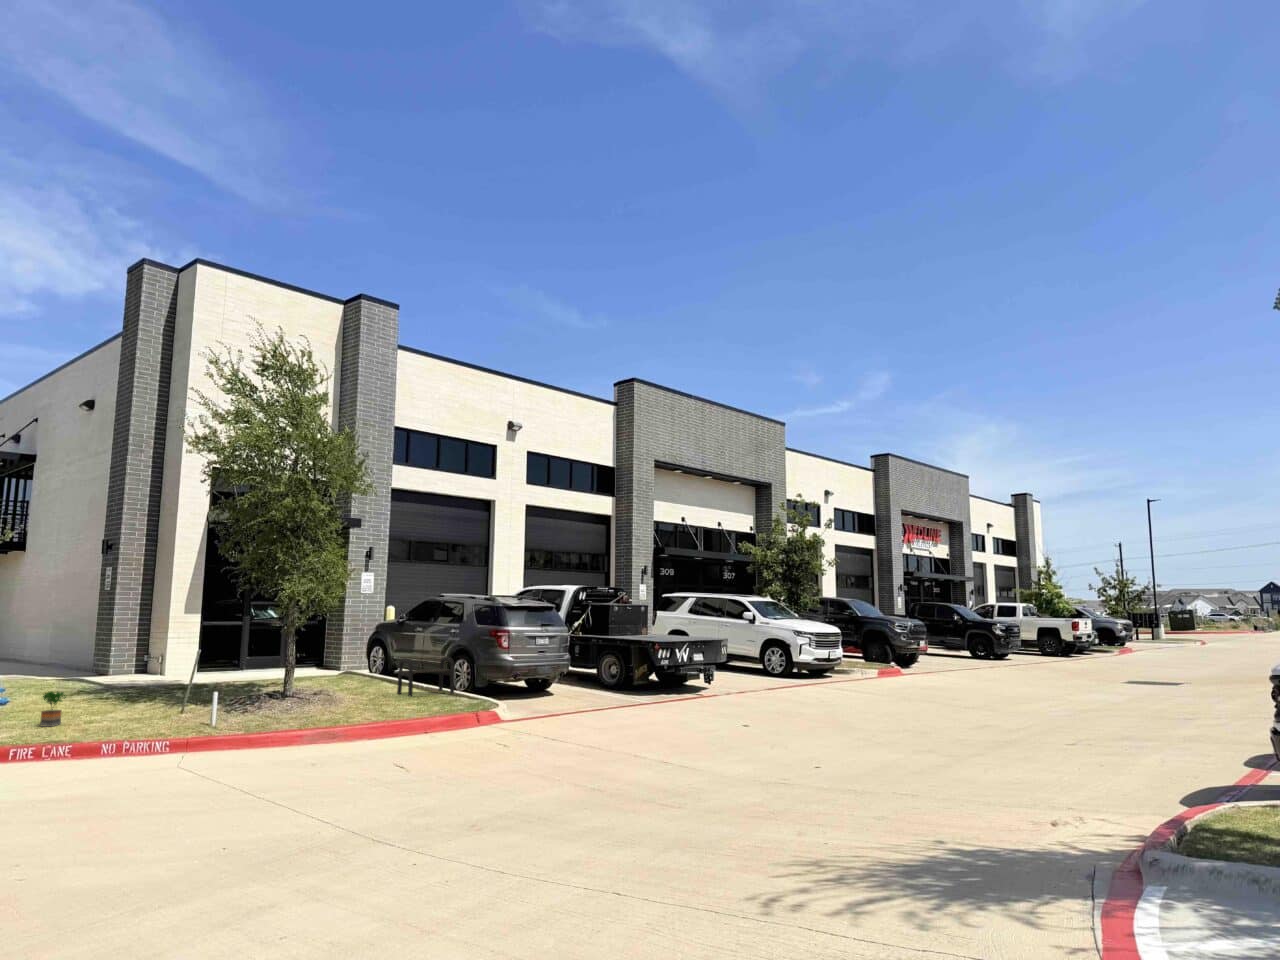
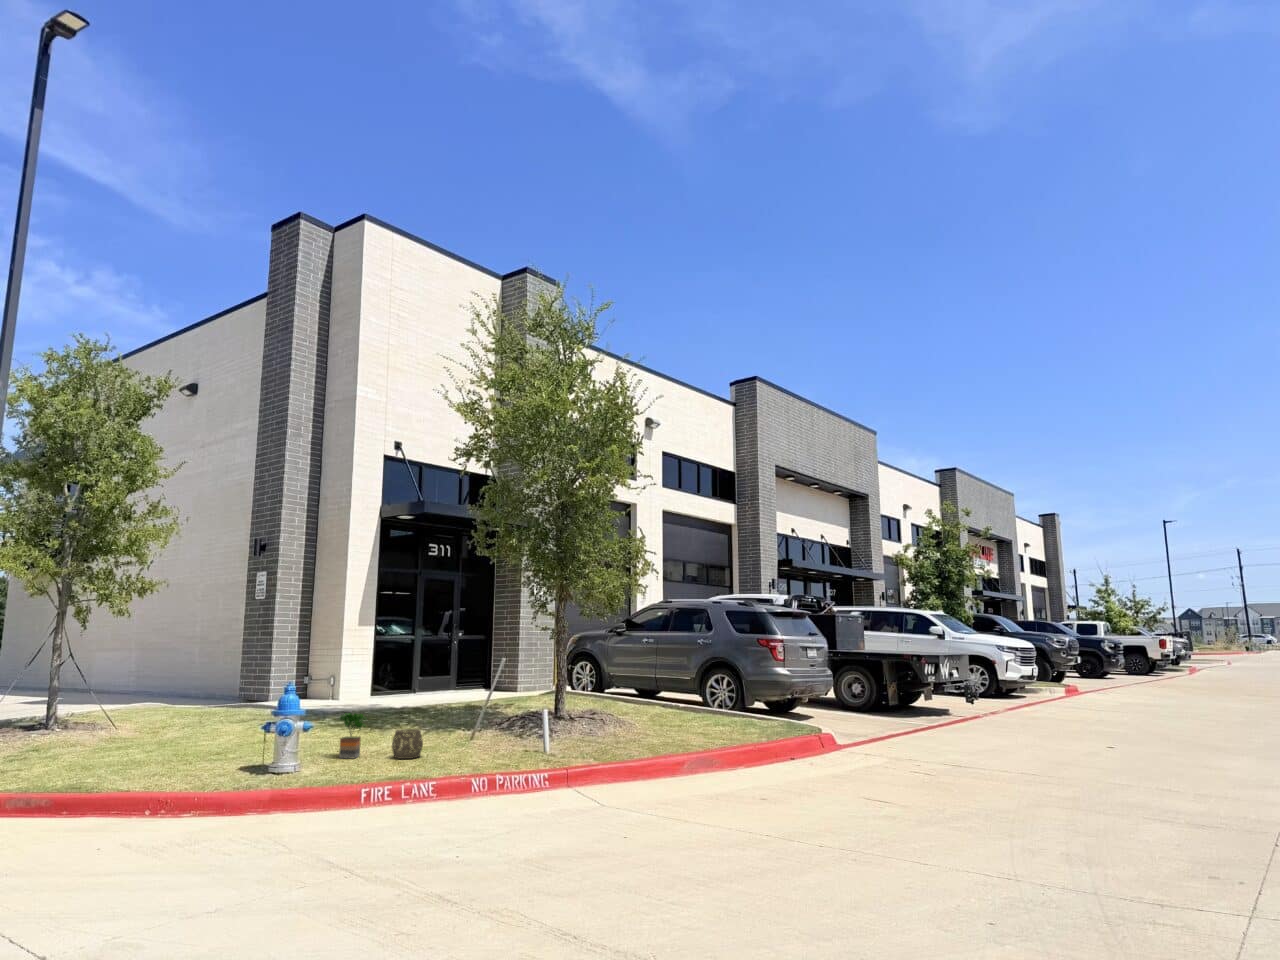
bench: present [397,657,455,696] -> none [684,671,749,718]
woven basket: none [79,704,107,728] -> present [392,729,423,759]

